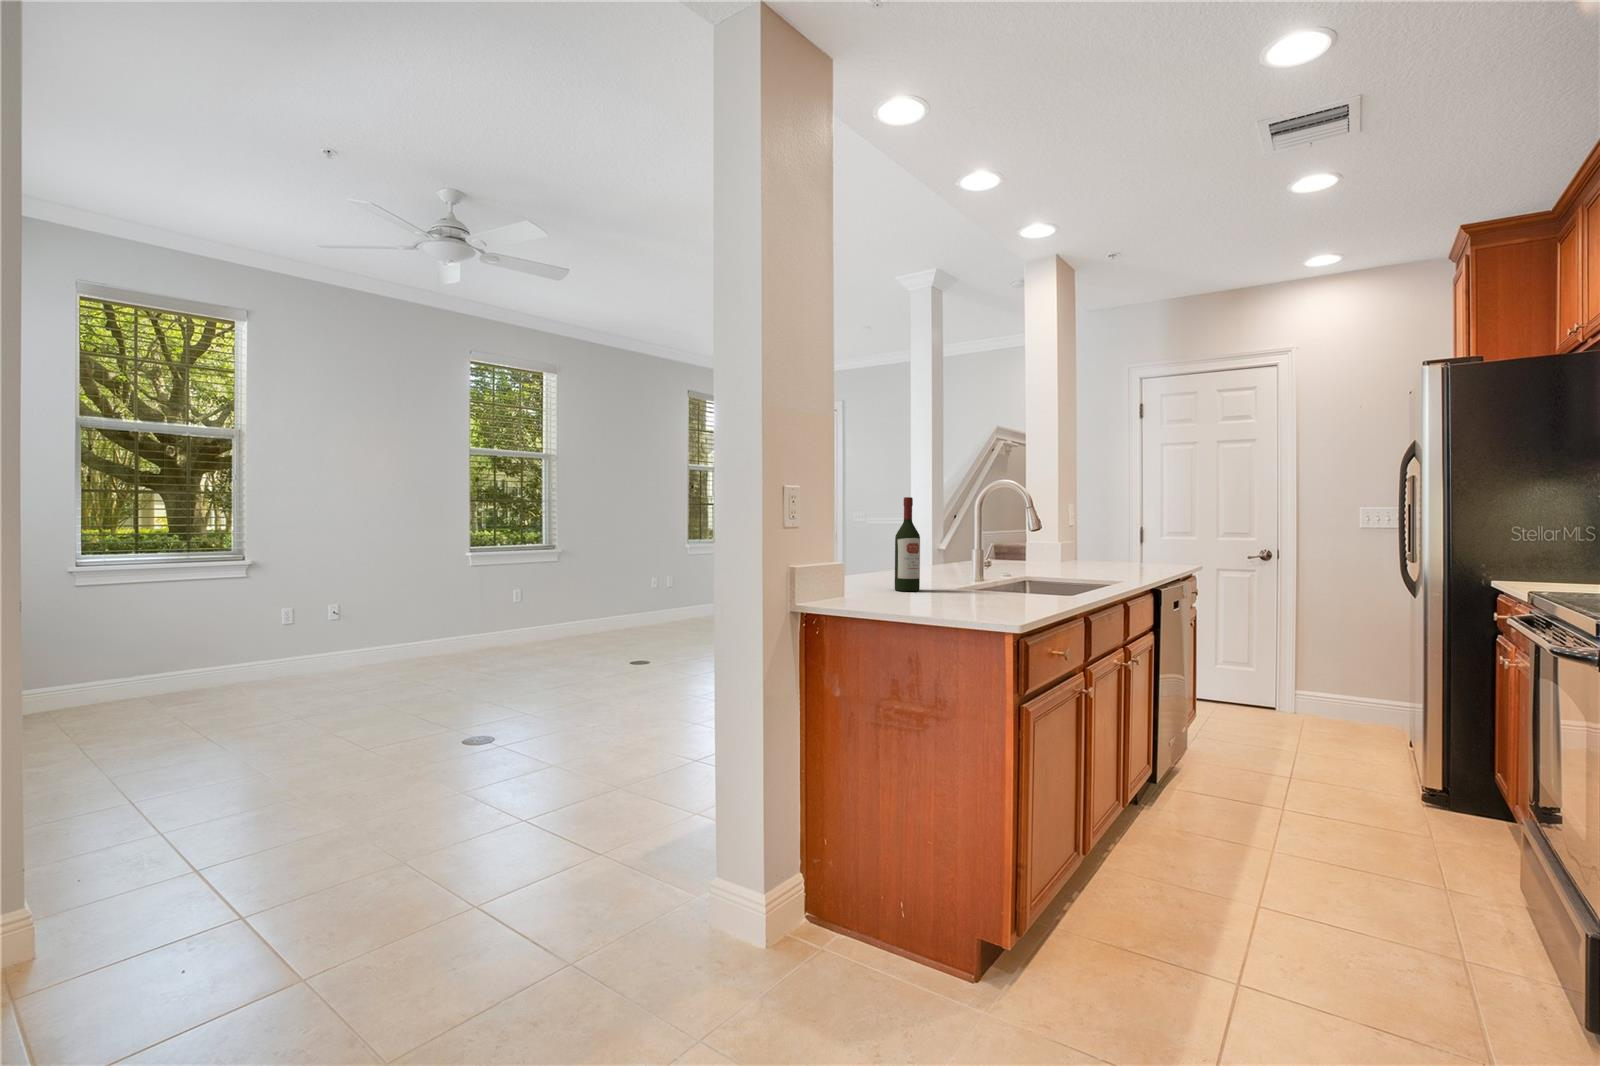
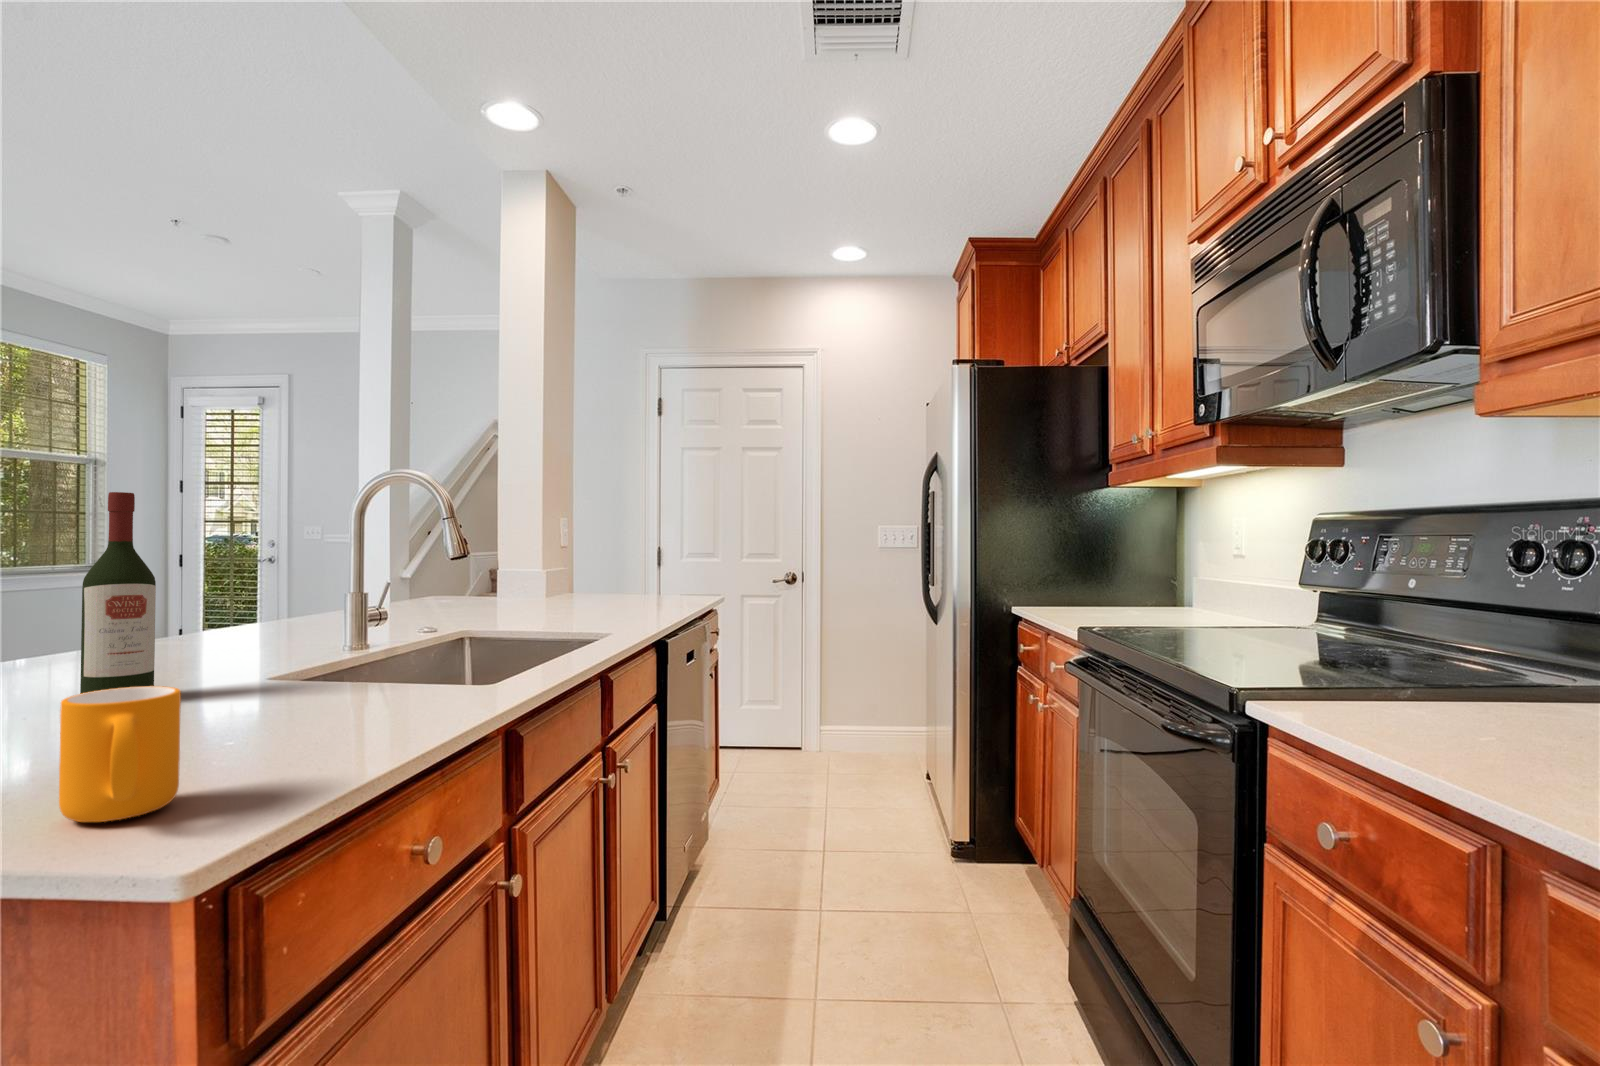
mug: none [959,570,993,614] -> present [59,686,181,822]

